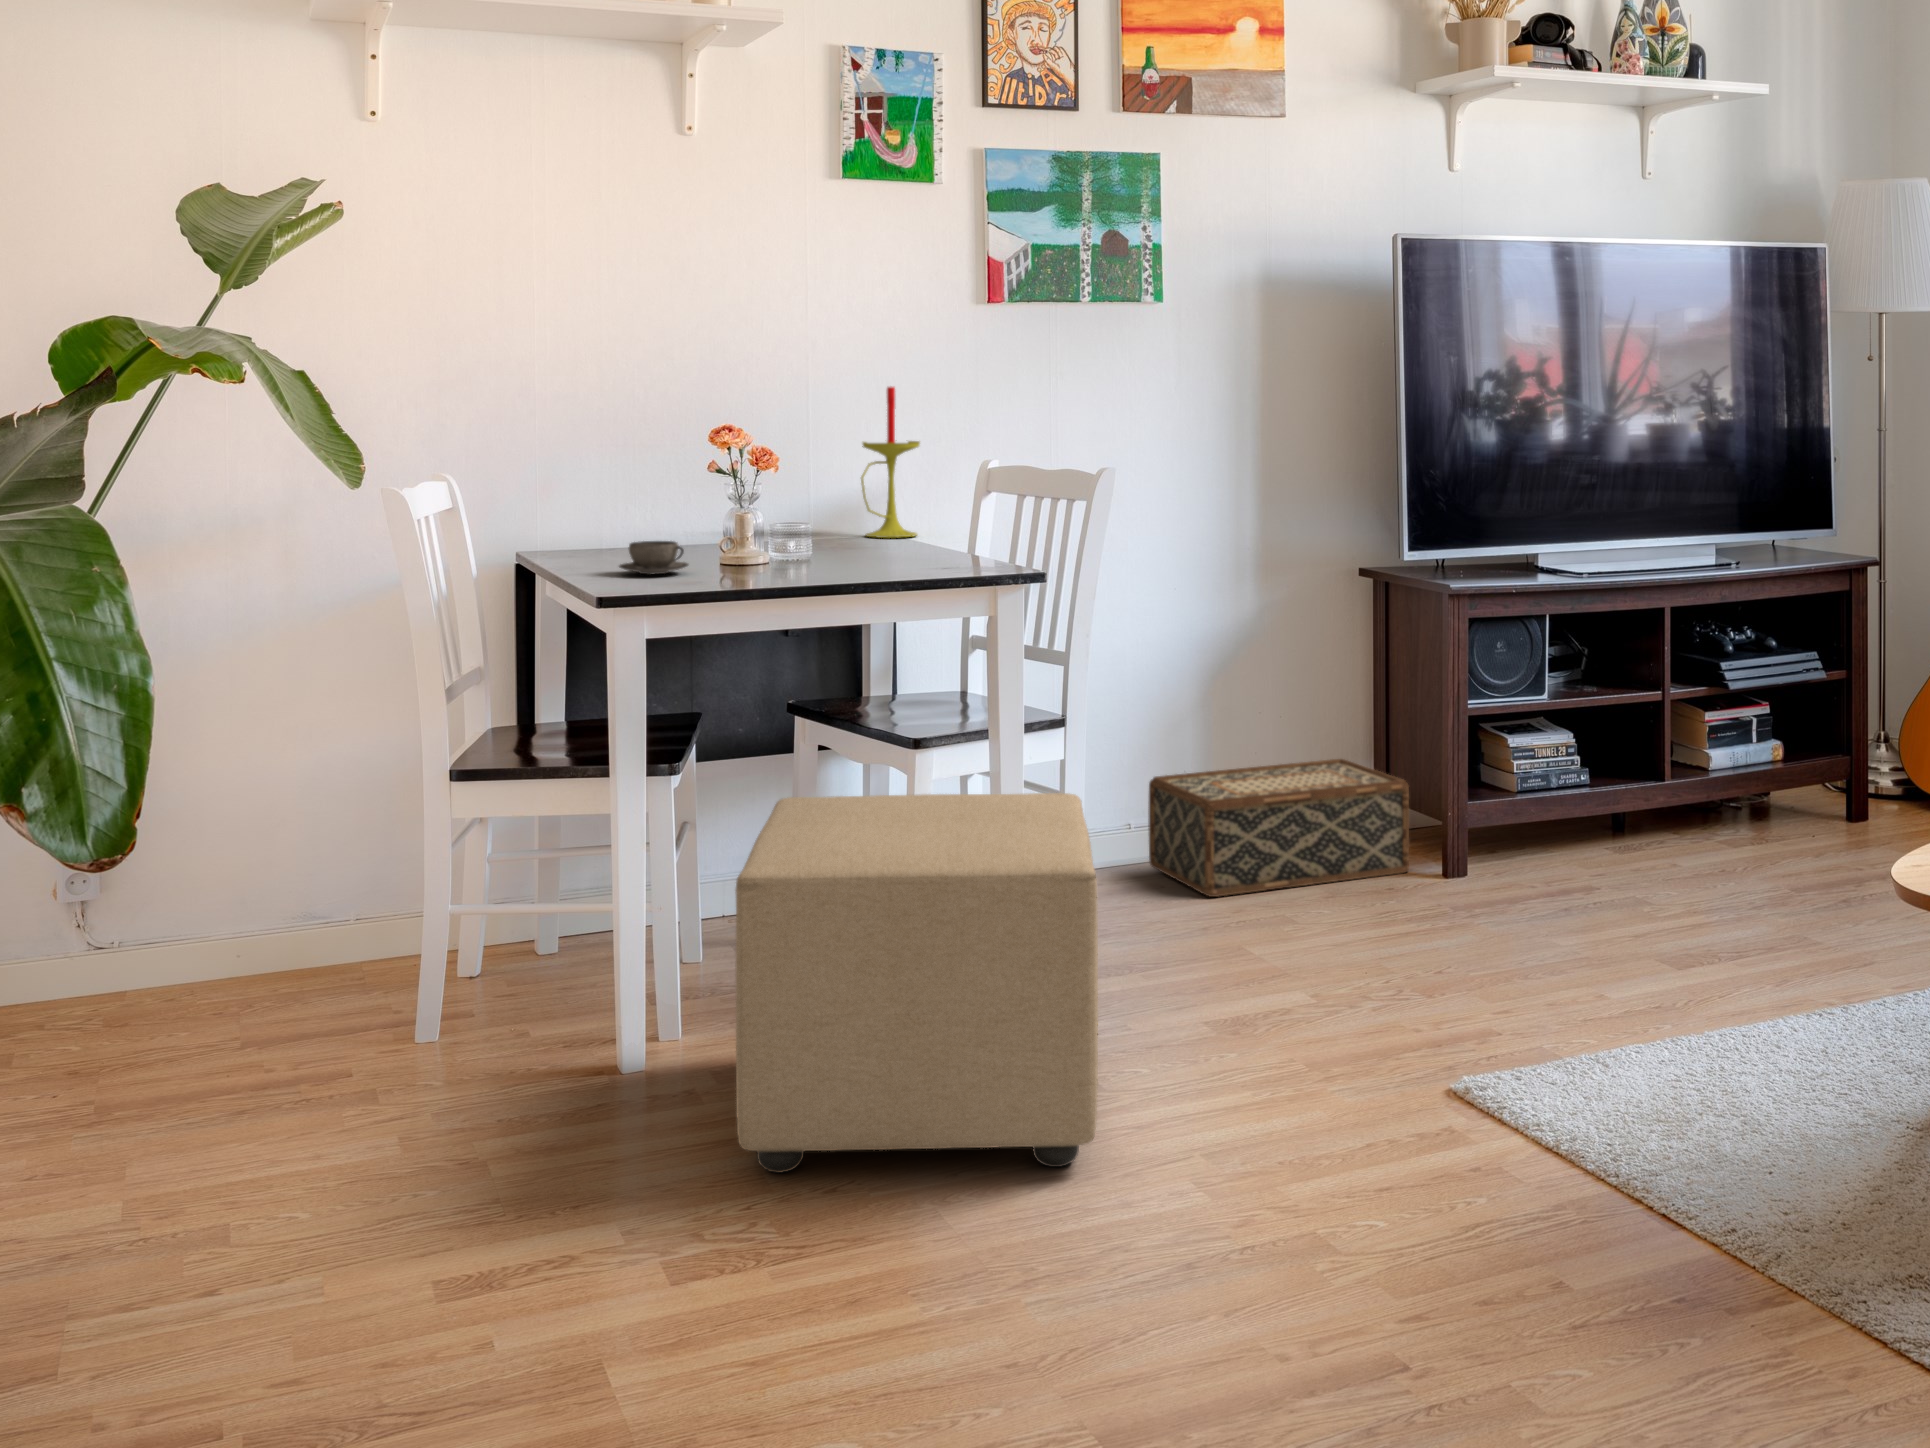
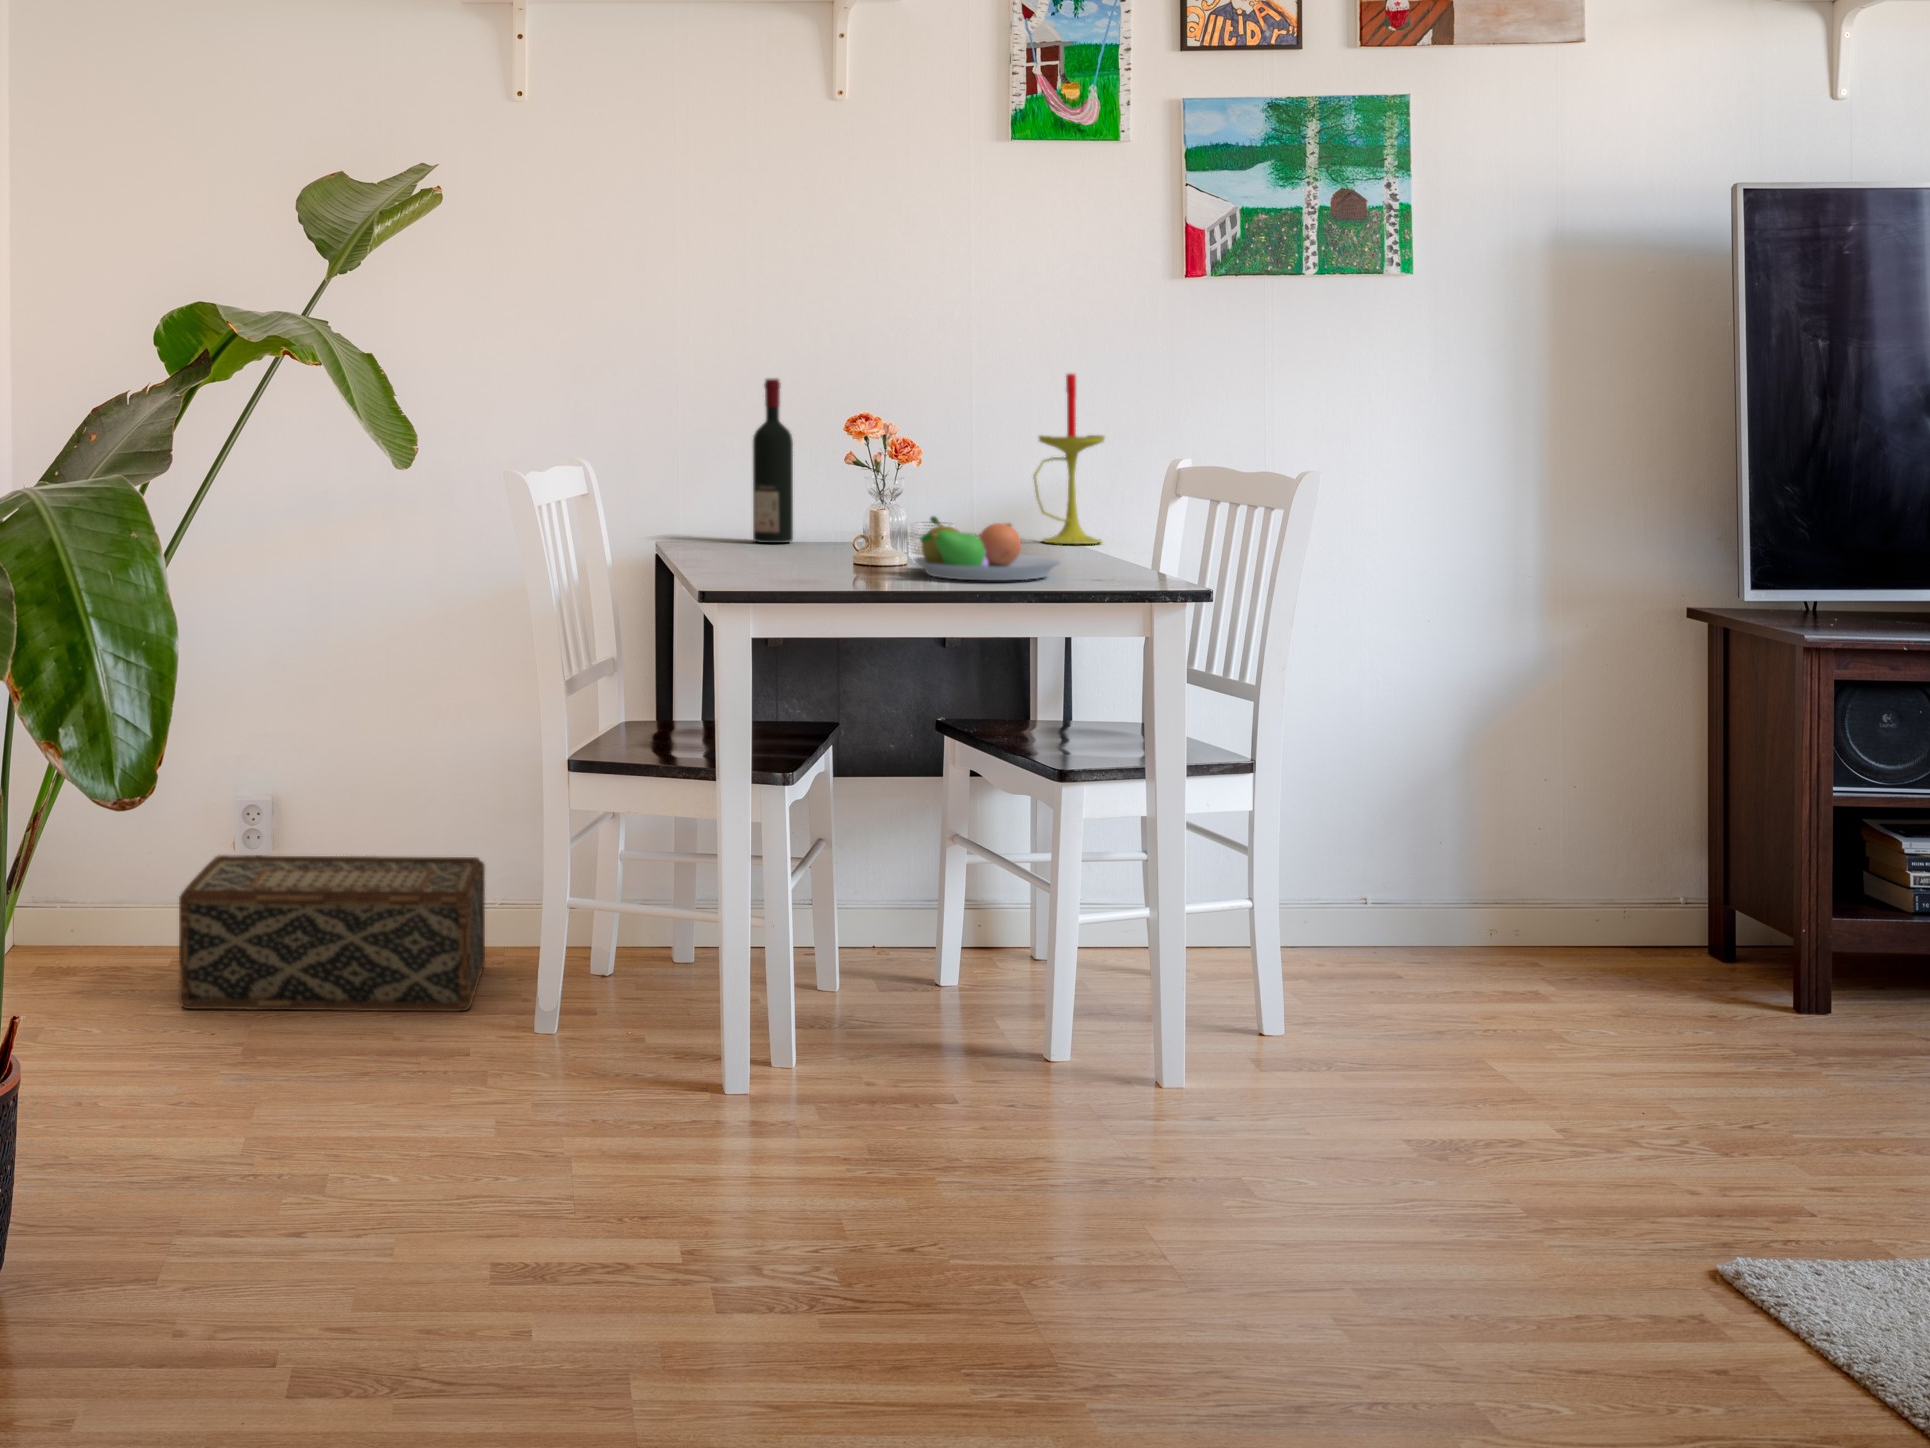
wine bottle: none [606,392,645,546] -> present [753,379,793,543]
fruit bowl: none [784,519,915,576] -> present [915,516,1060,580]
teacup: present [619,541,688,575] -> none [735,535,810,571]
woven basket: present [1148,759,1409,897] -> present [179,855,485,1011]
ottoman: present [735,793,1098,1173] -> none [792,821,1235,1279]

